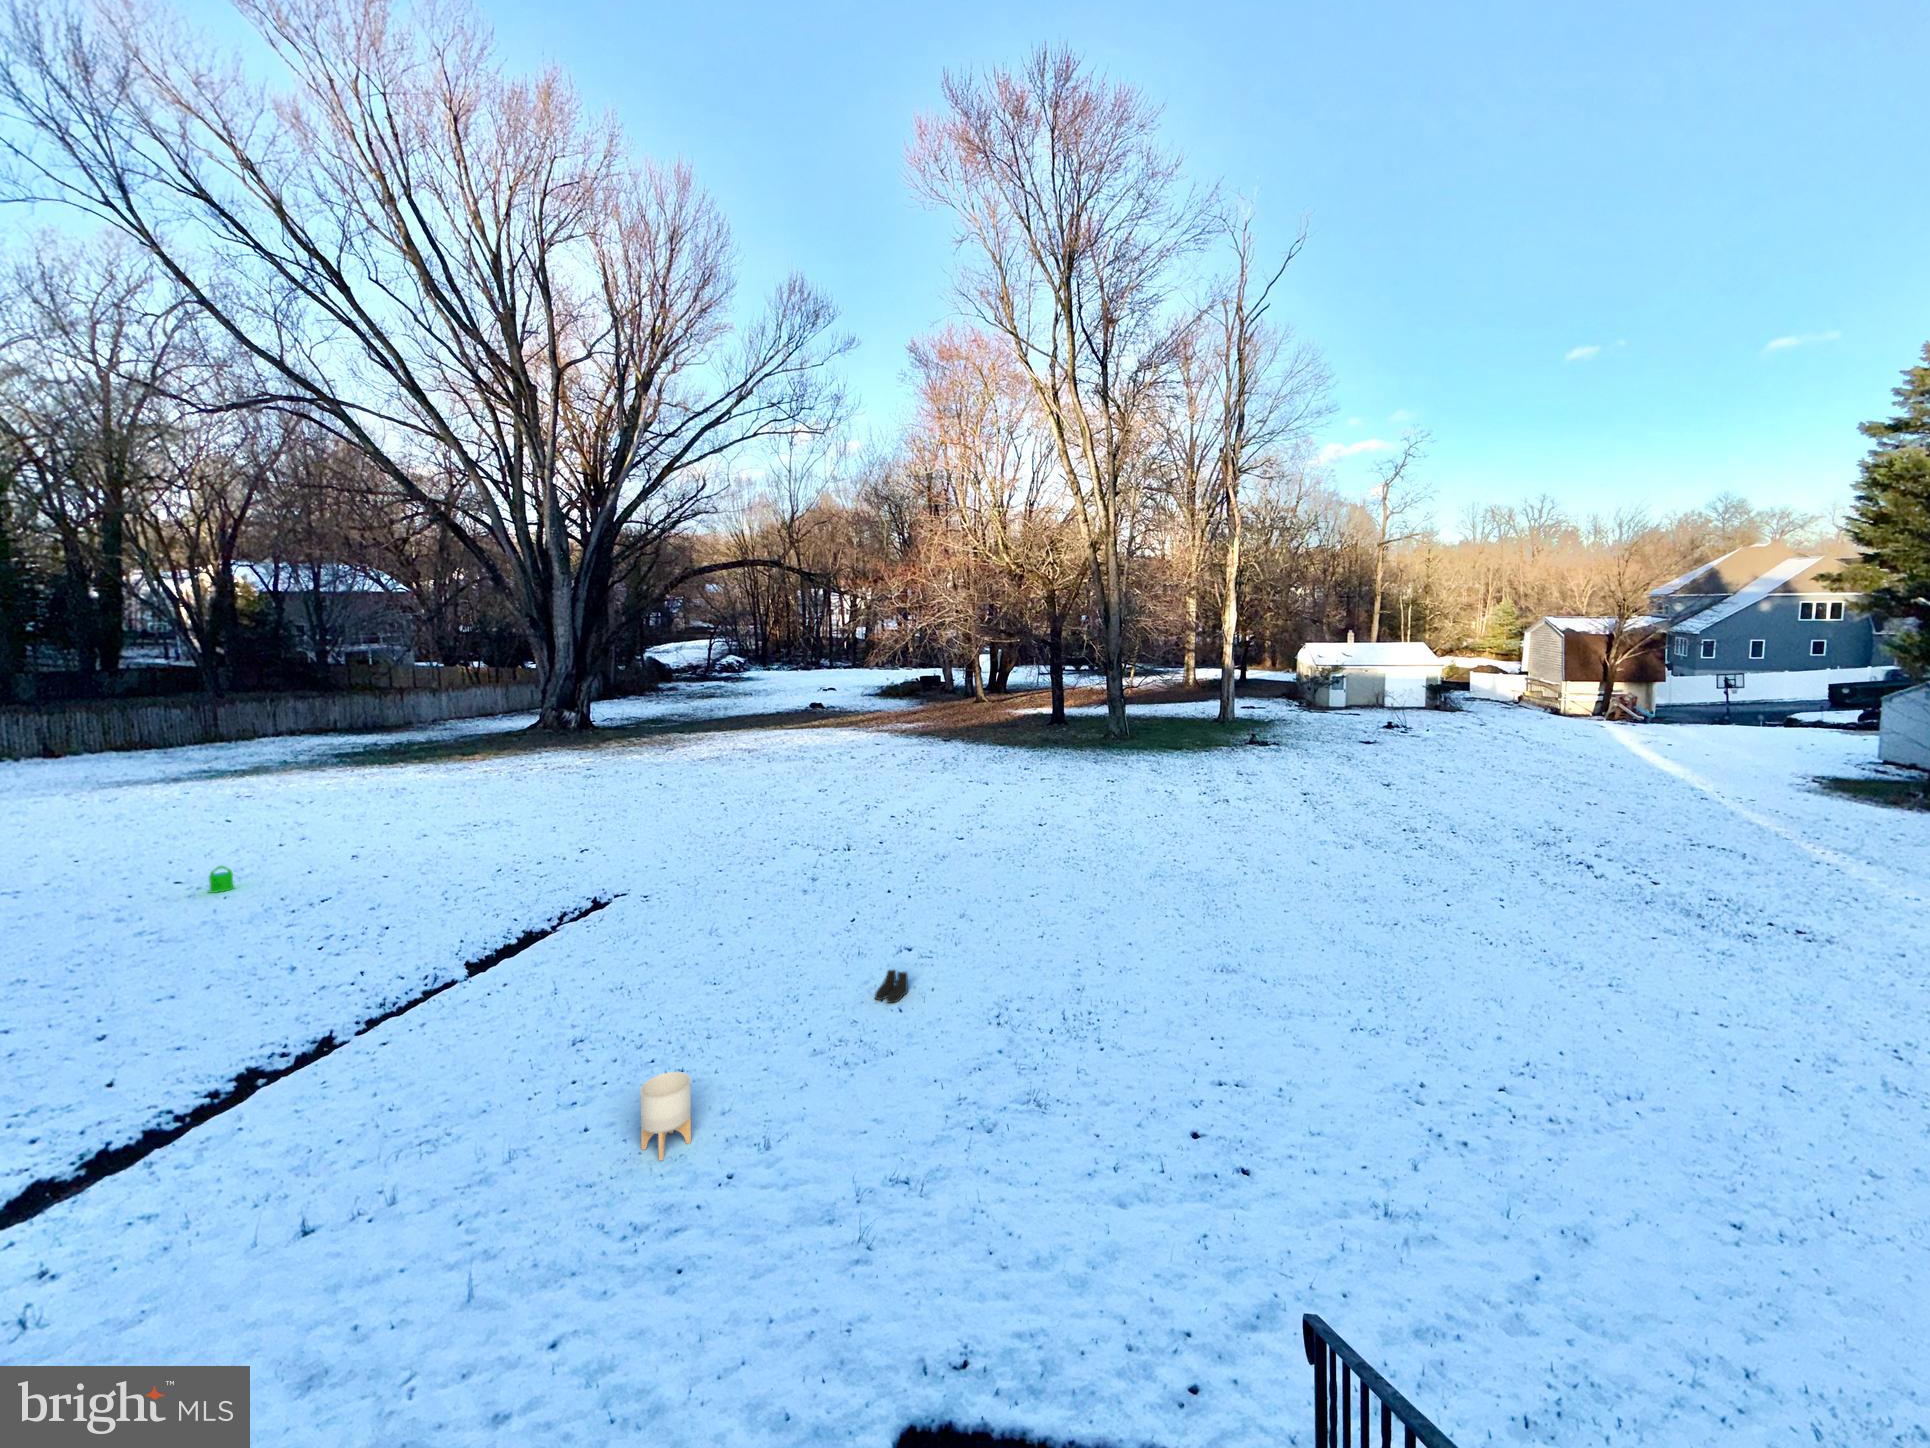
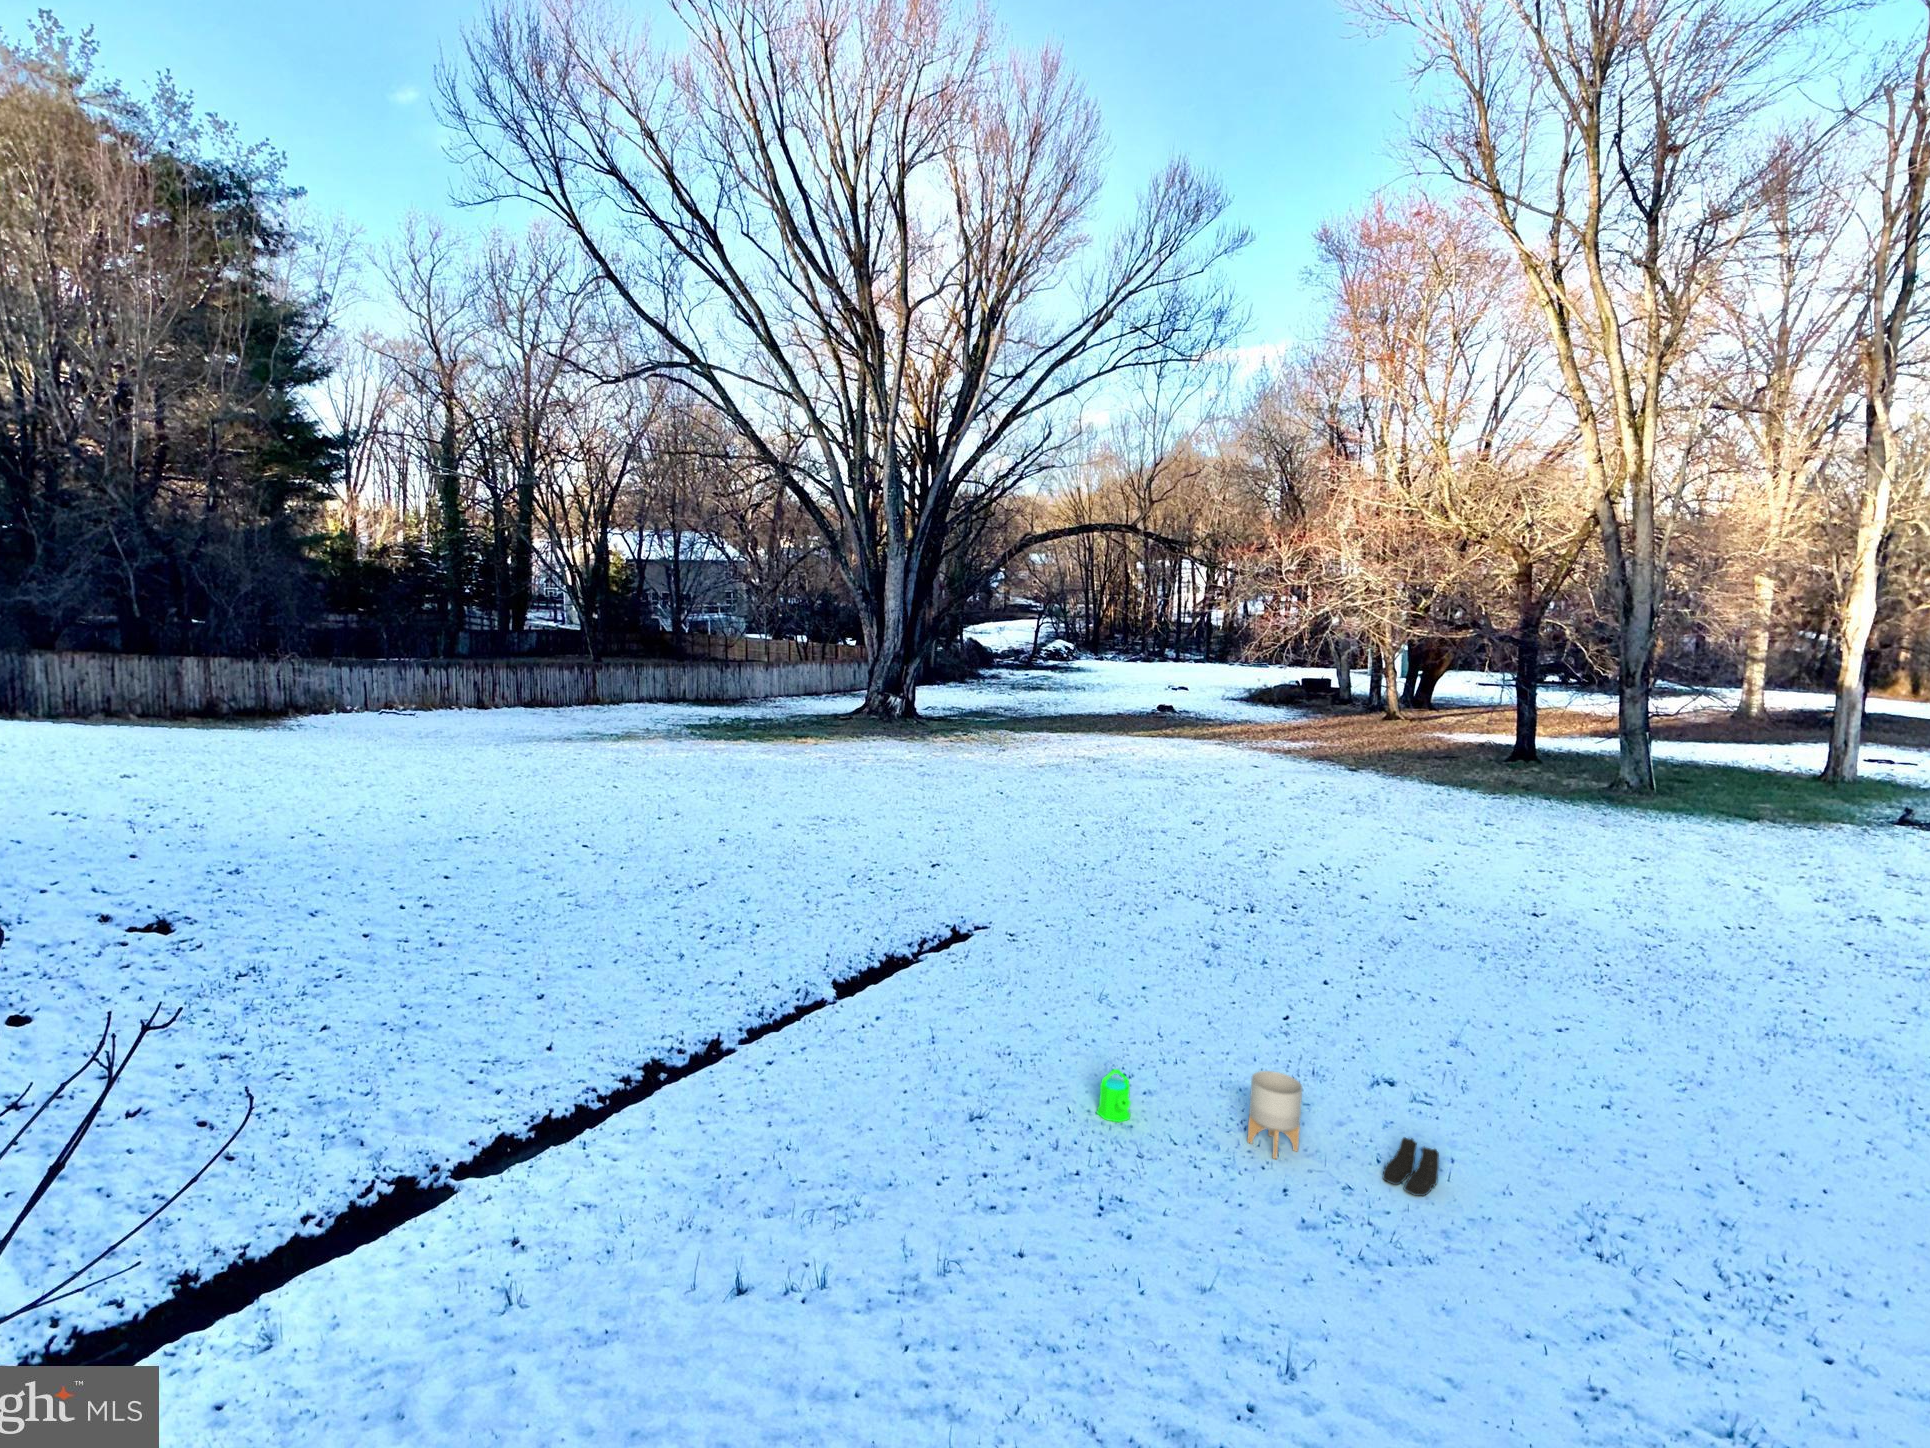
watering can: present [209,866,234,893] -> present [1097,1069,1131,1122]
planter: present [640,1072,691,1161] -> present [1247,1071,1302,1159]

